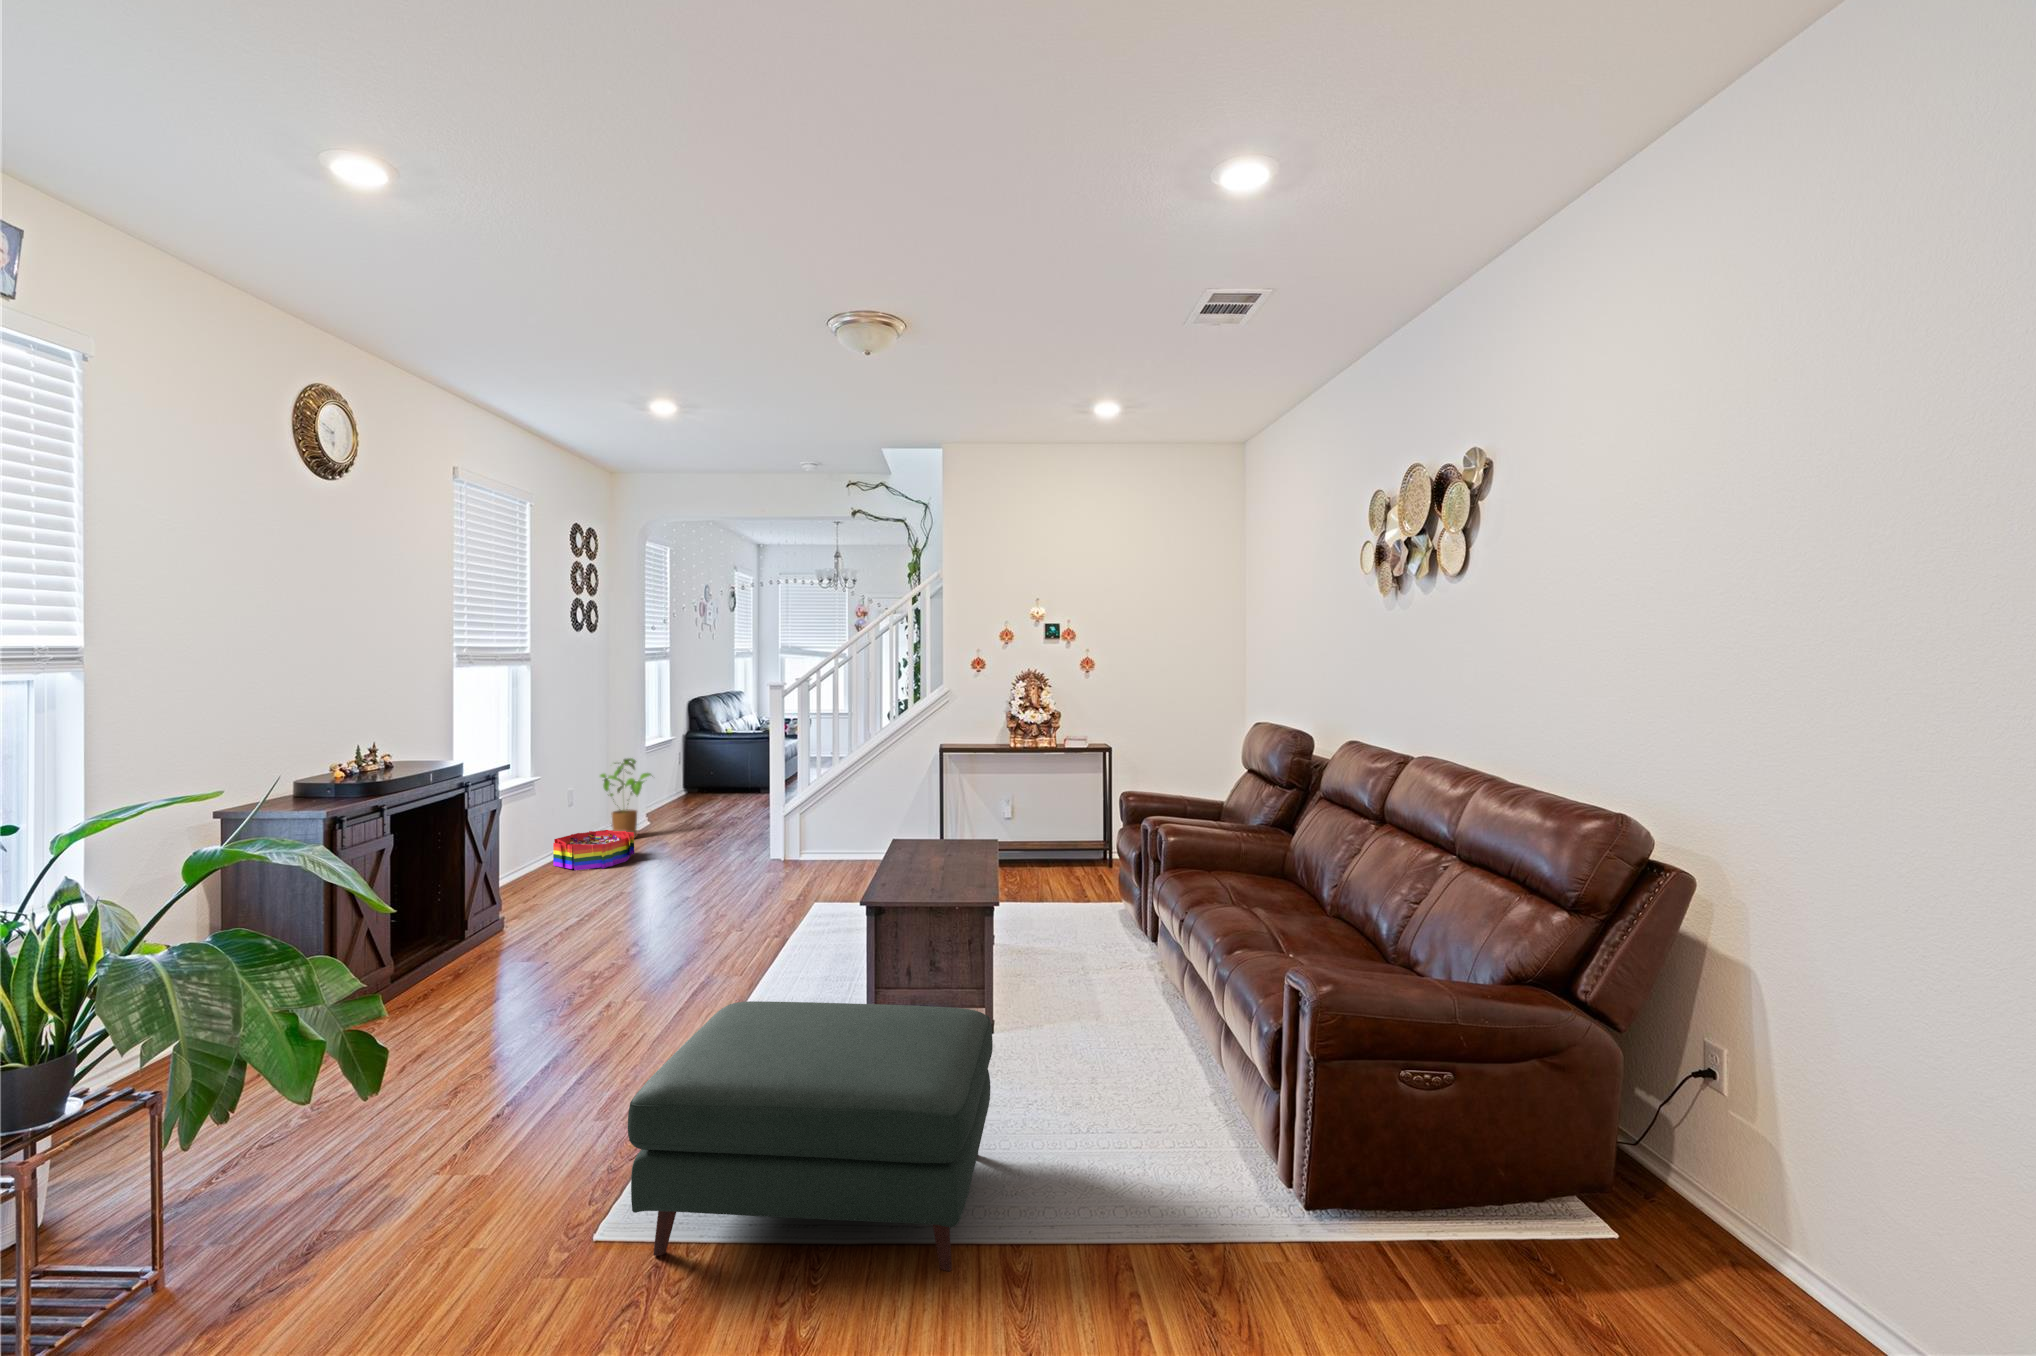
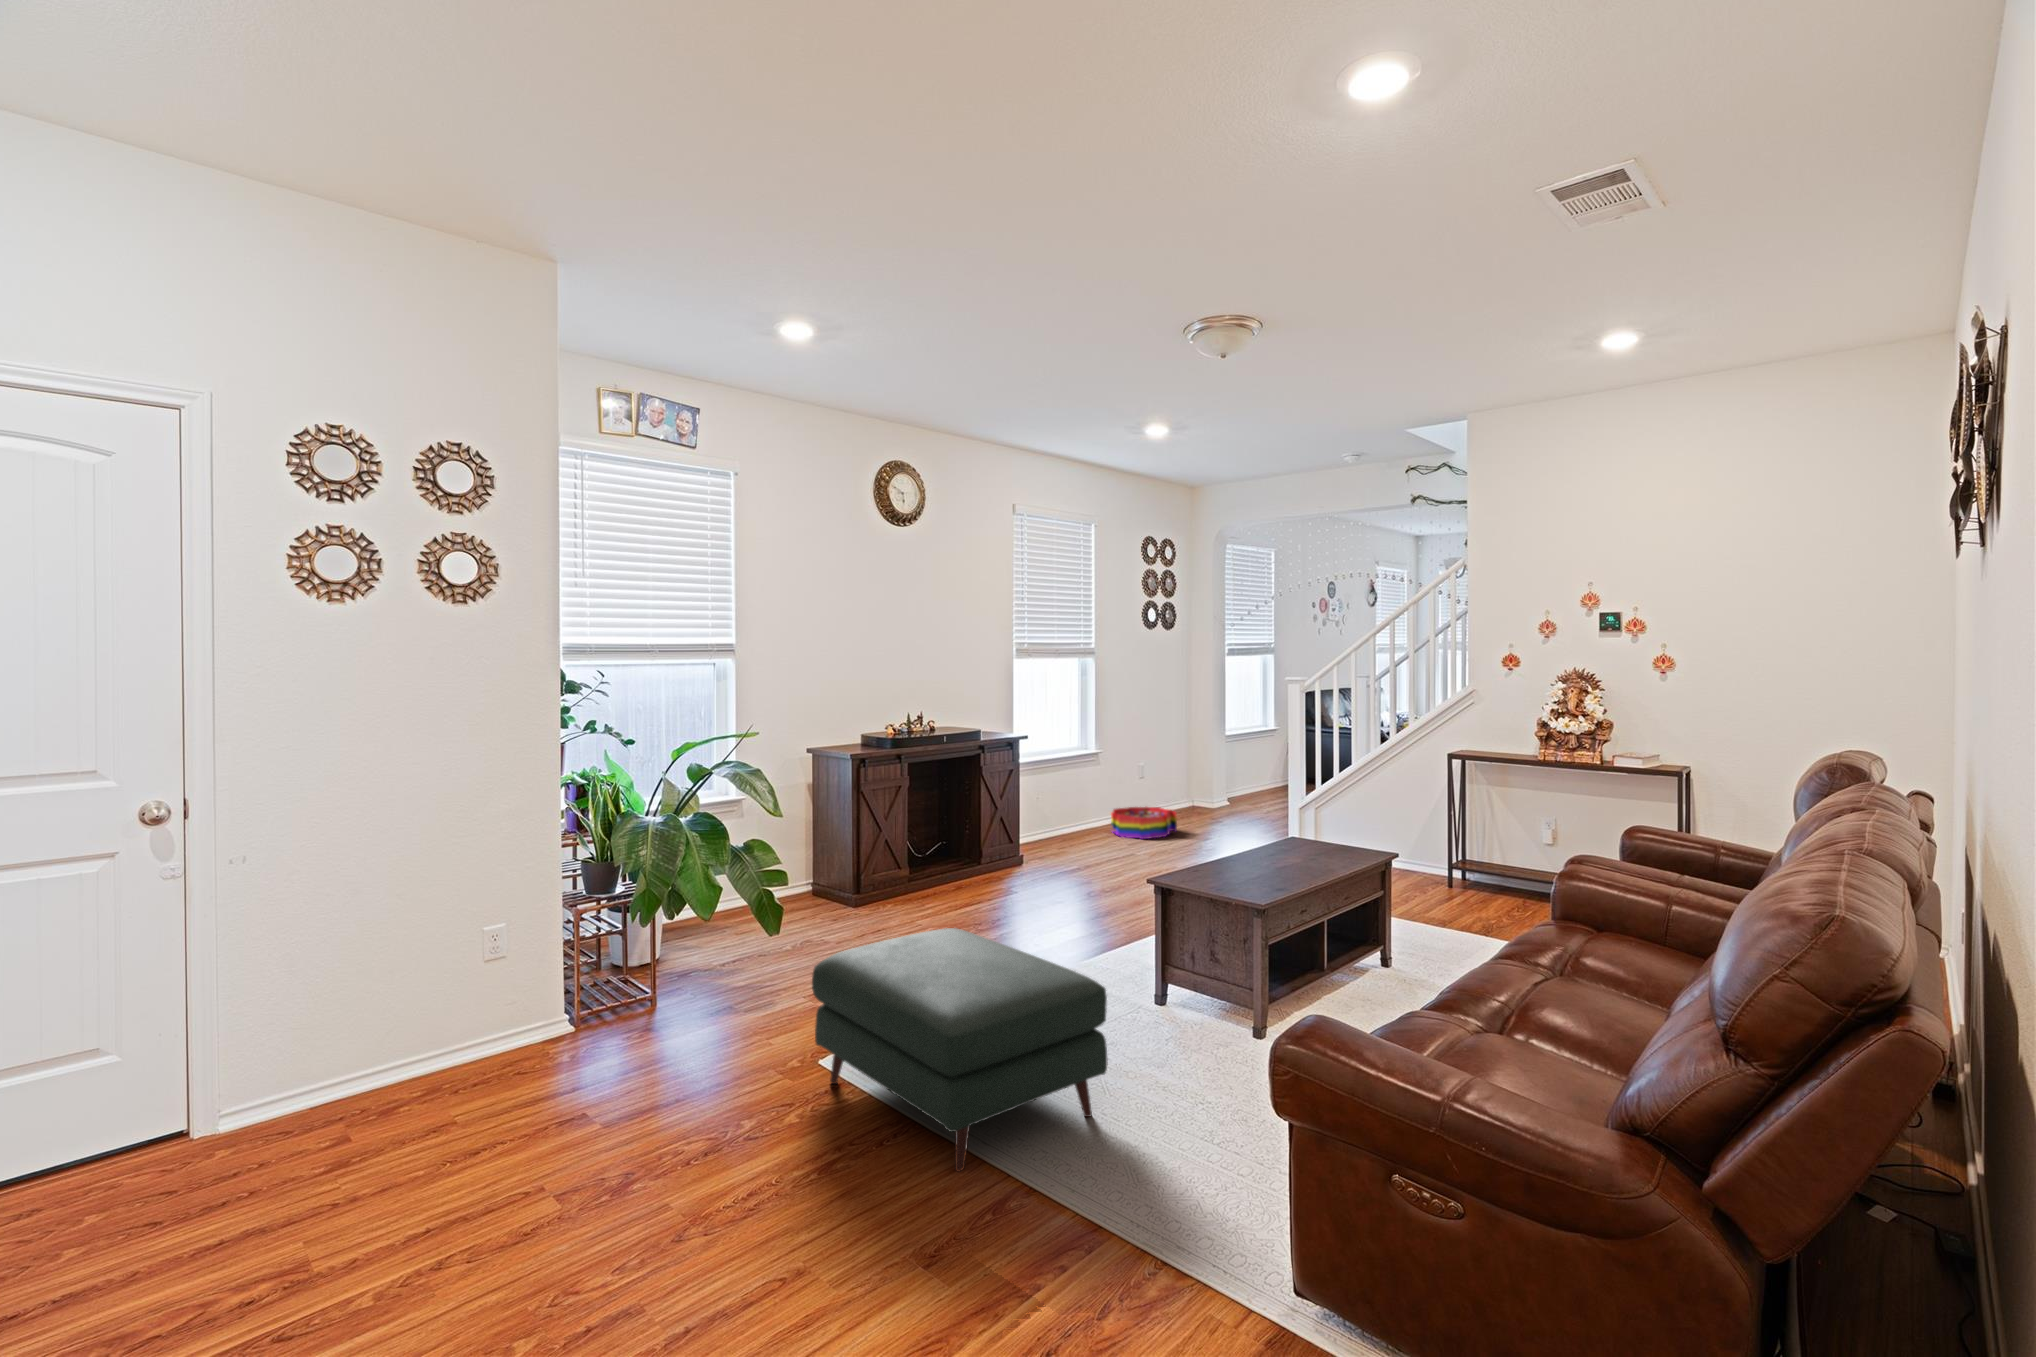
house plant: present [600,758,651,837] -> none [1169,746,1218,820]

